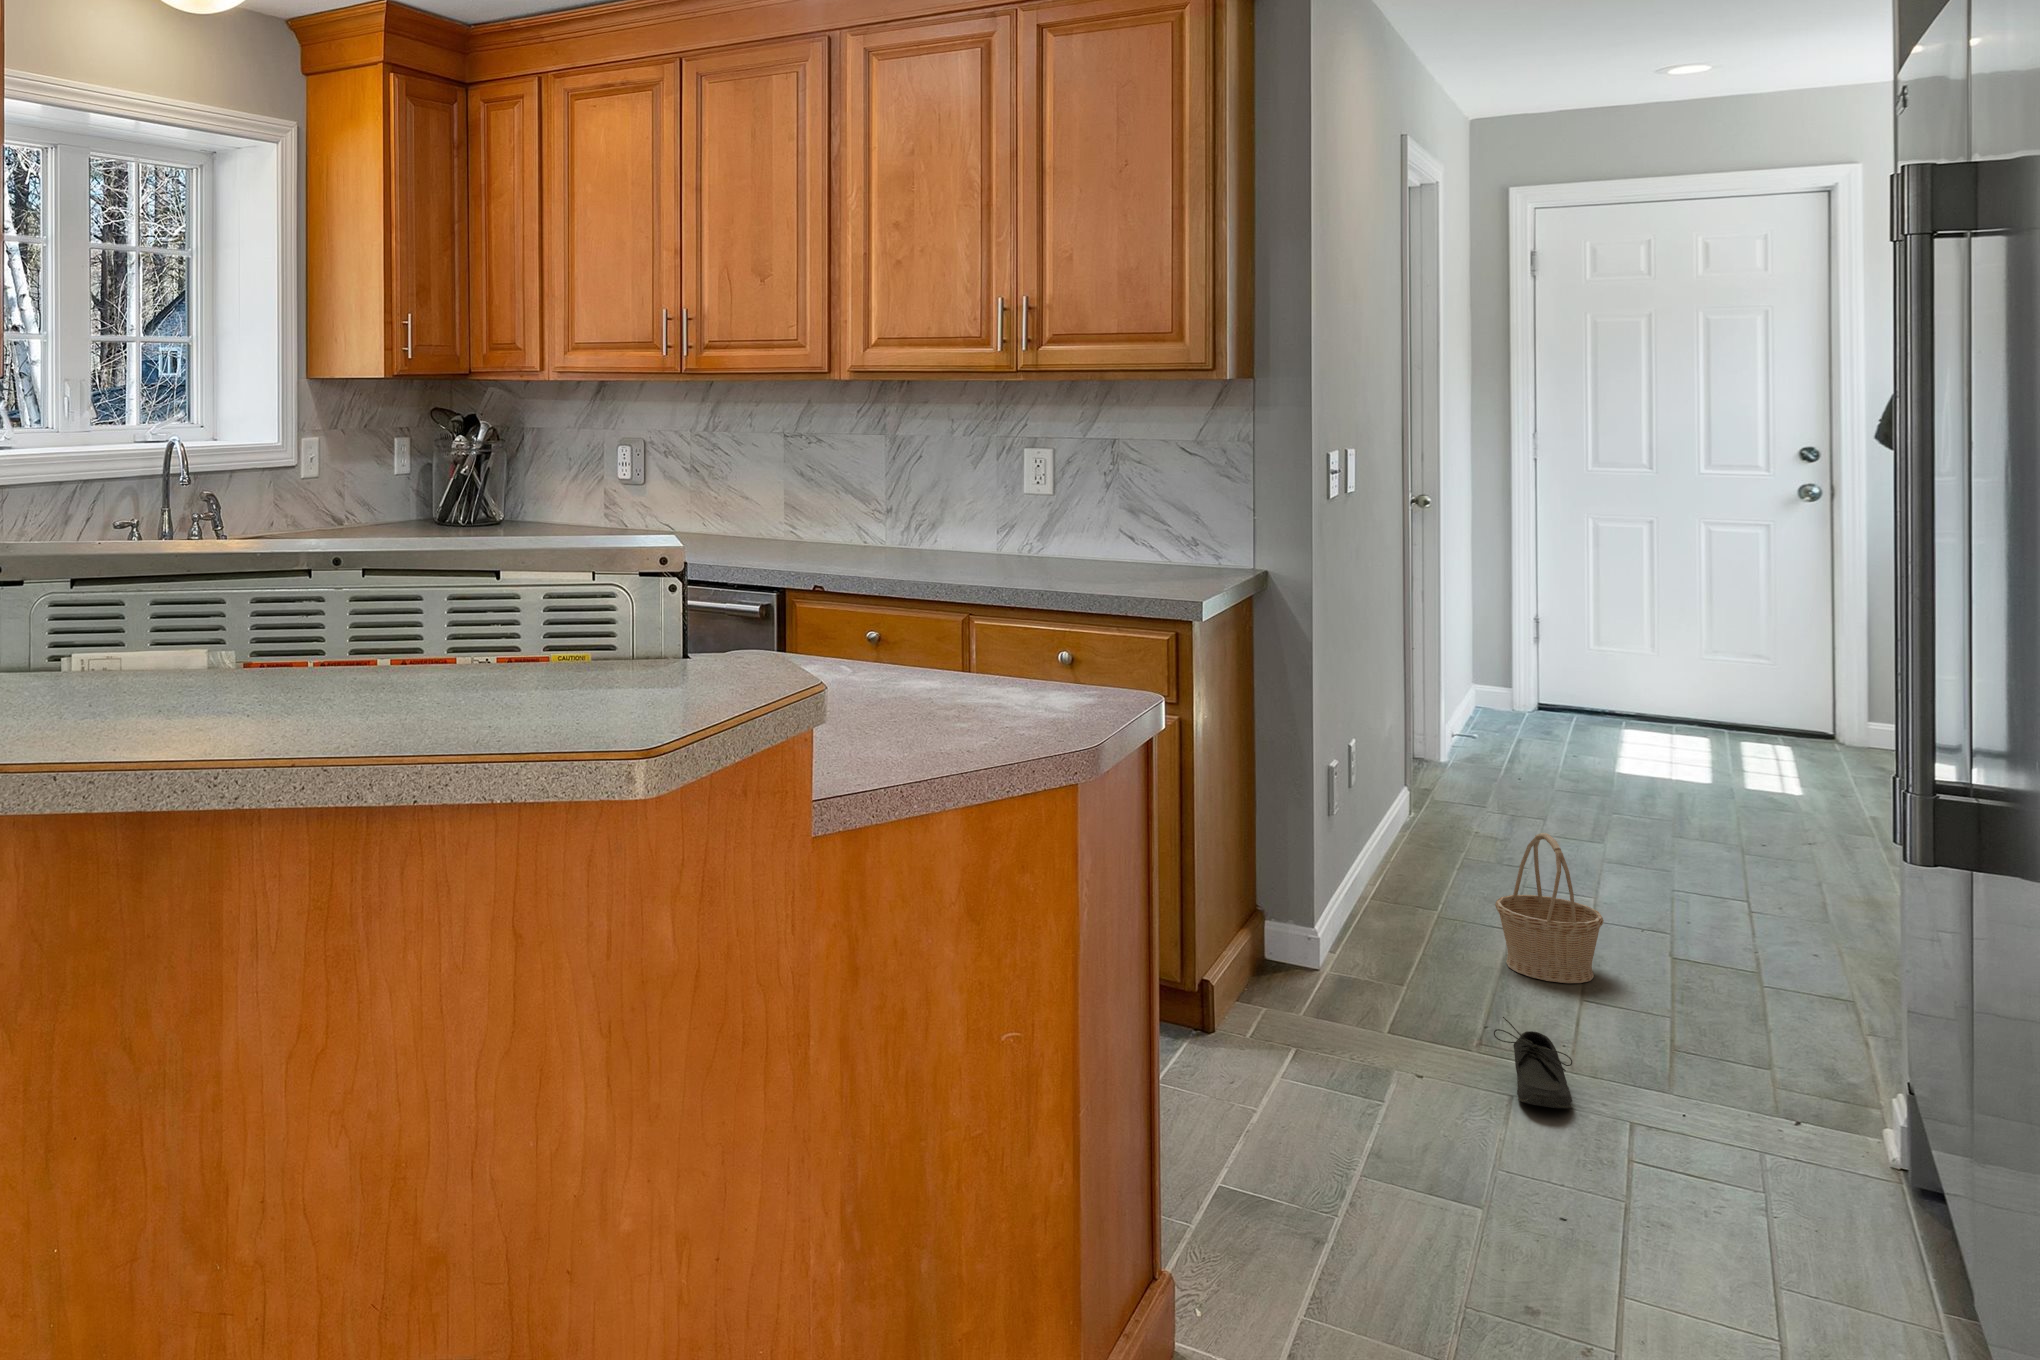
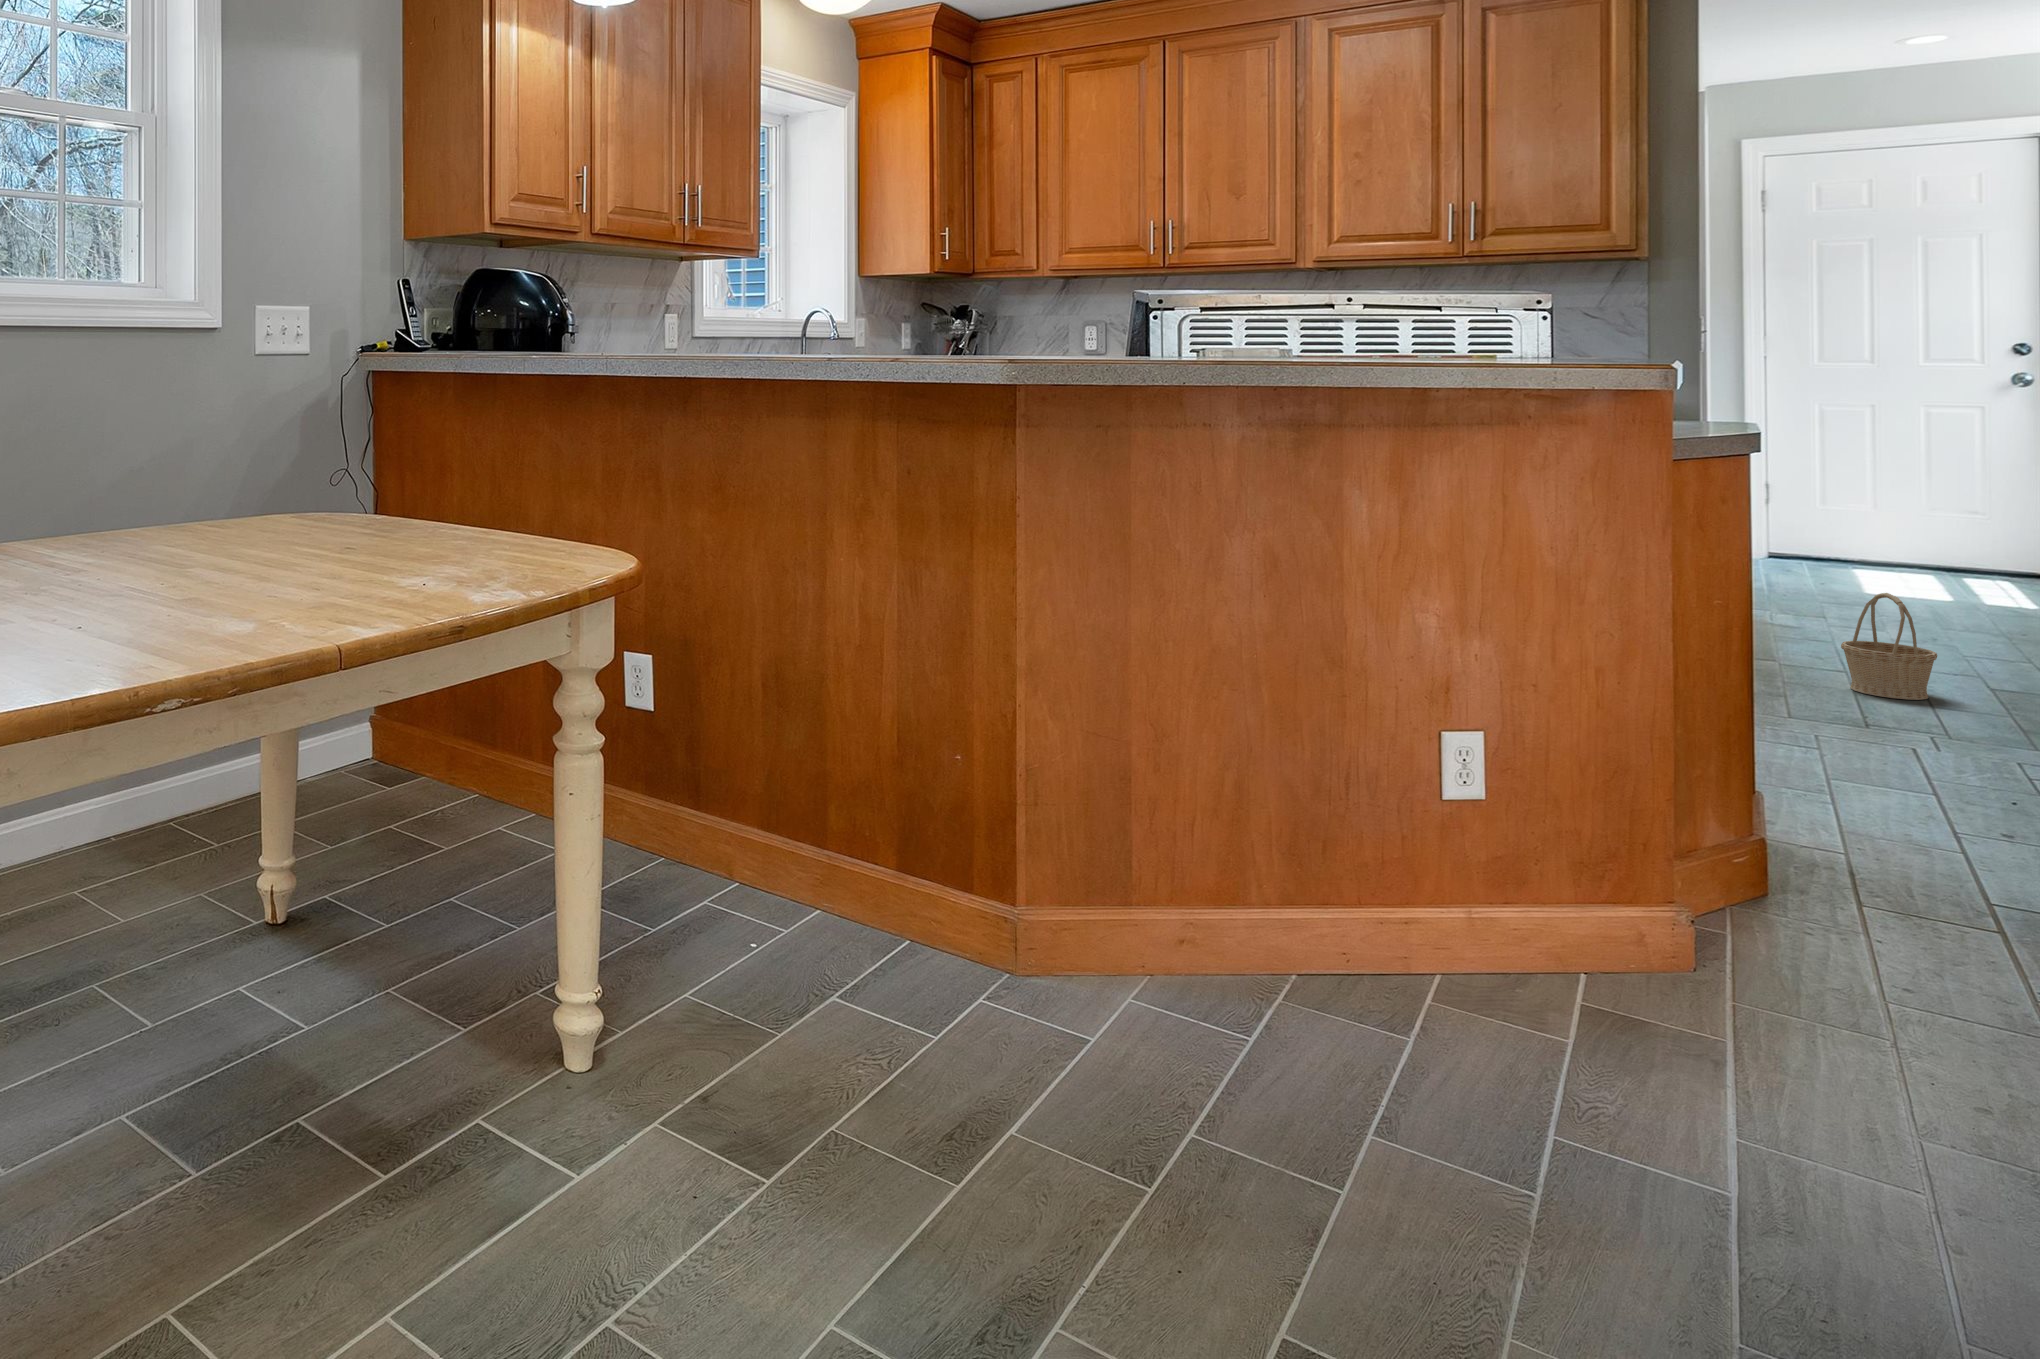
shoe: present [1494,1017,1572,1108] -> none [1889,699,1963,758]

